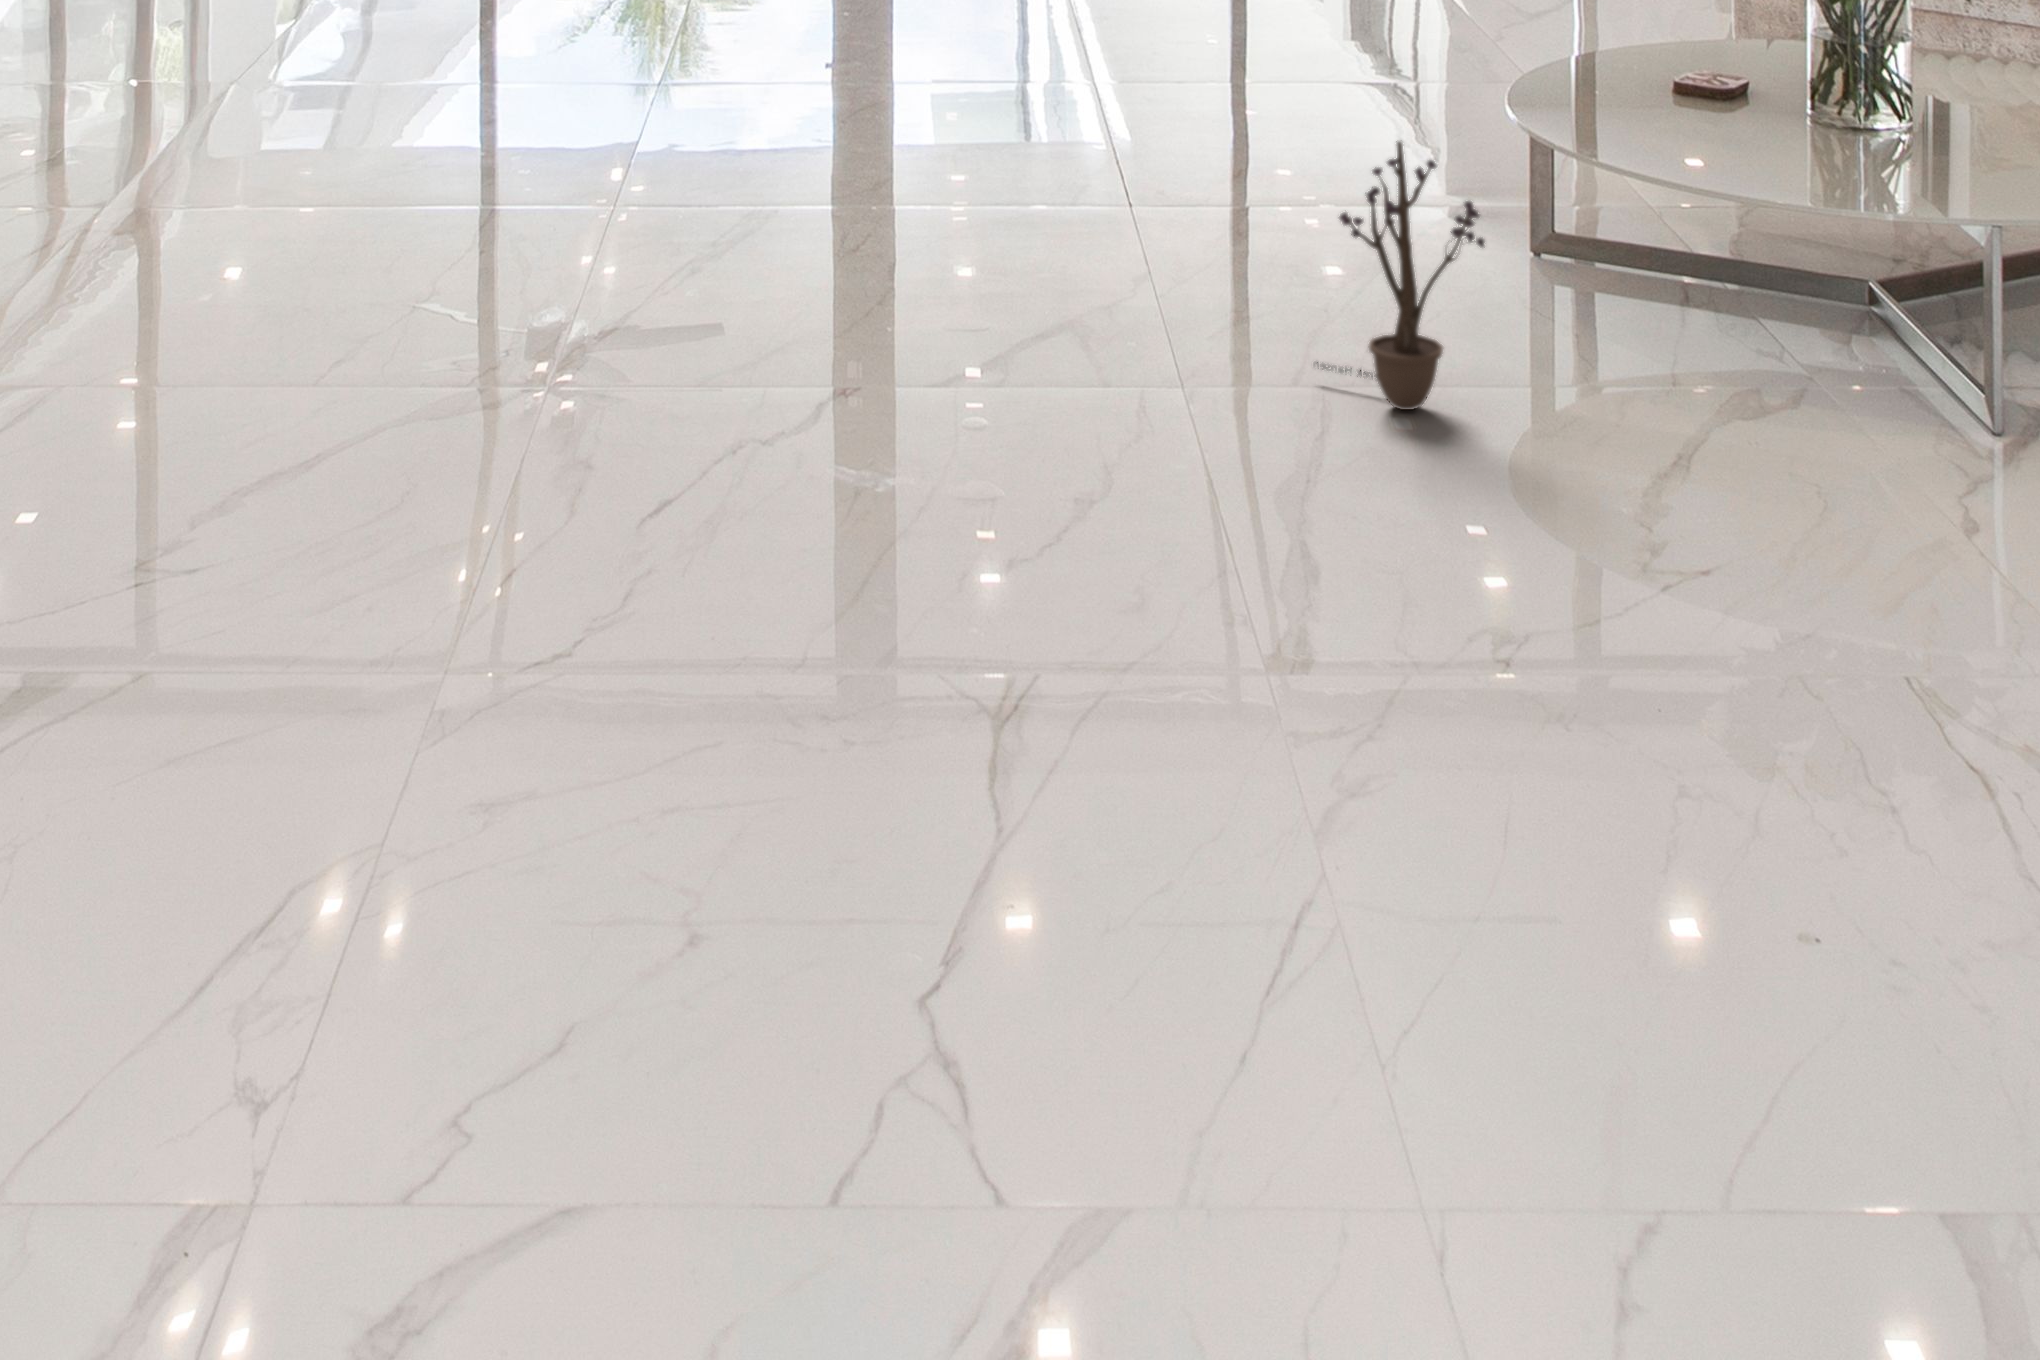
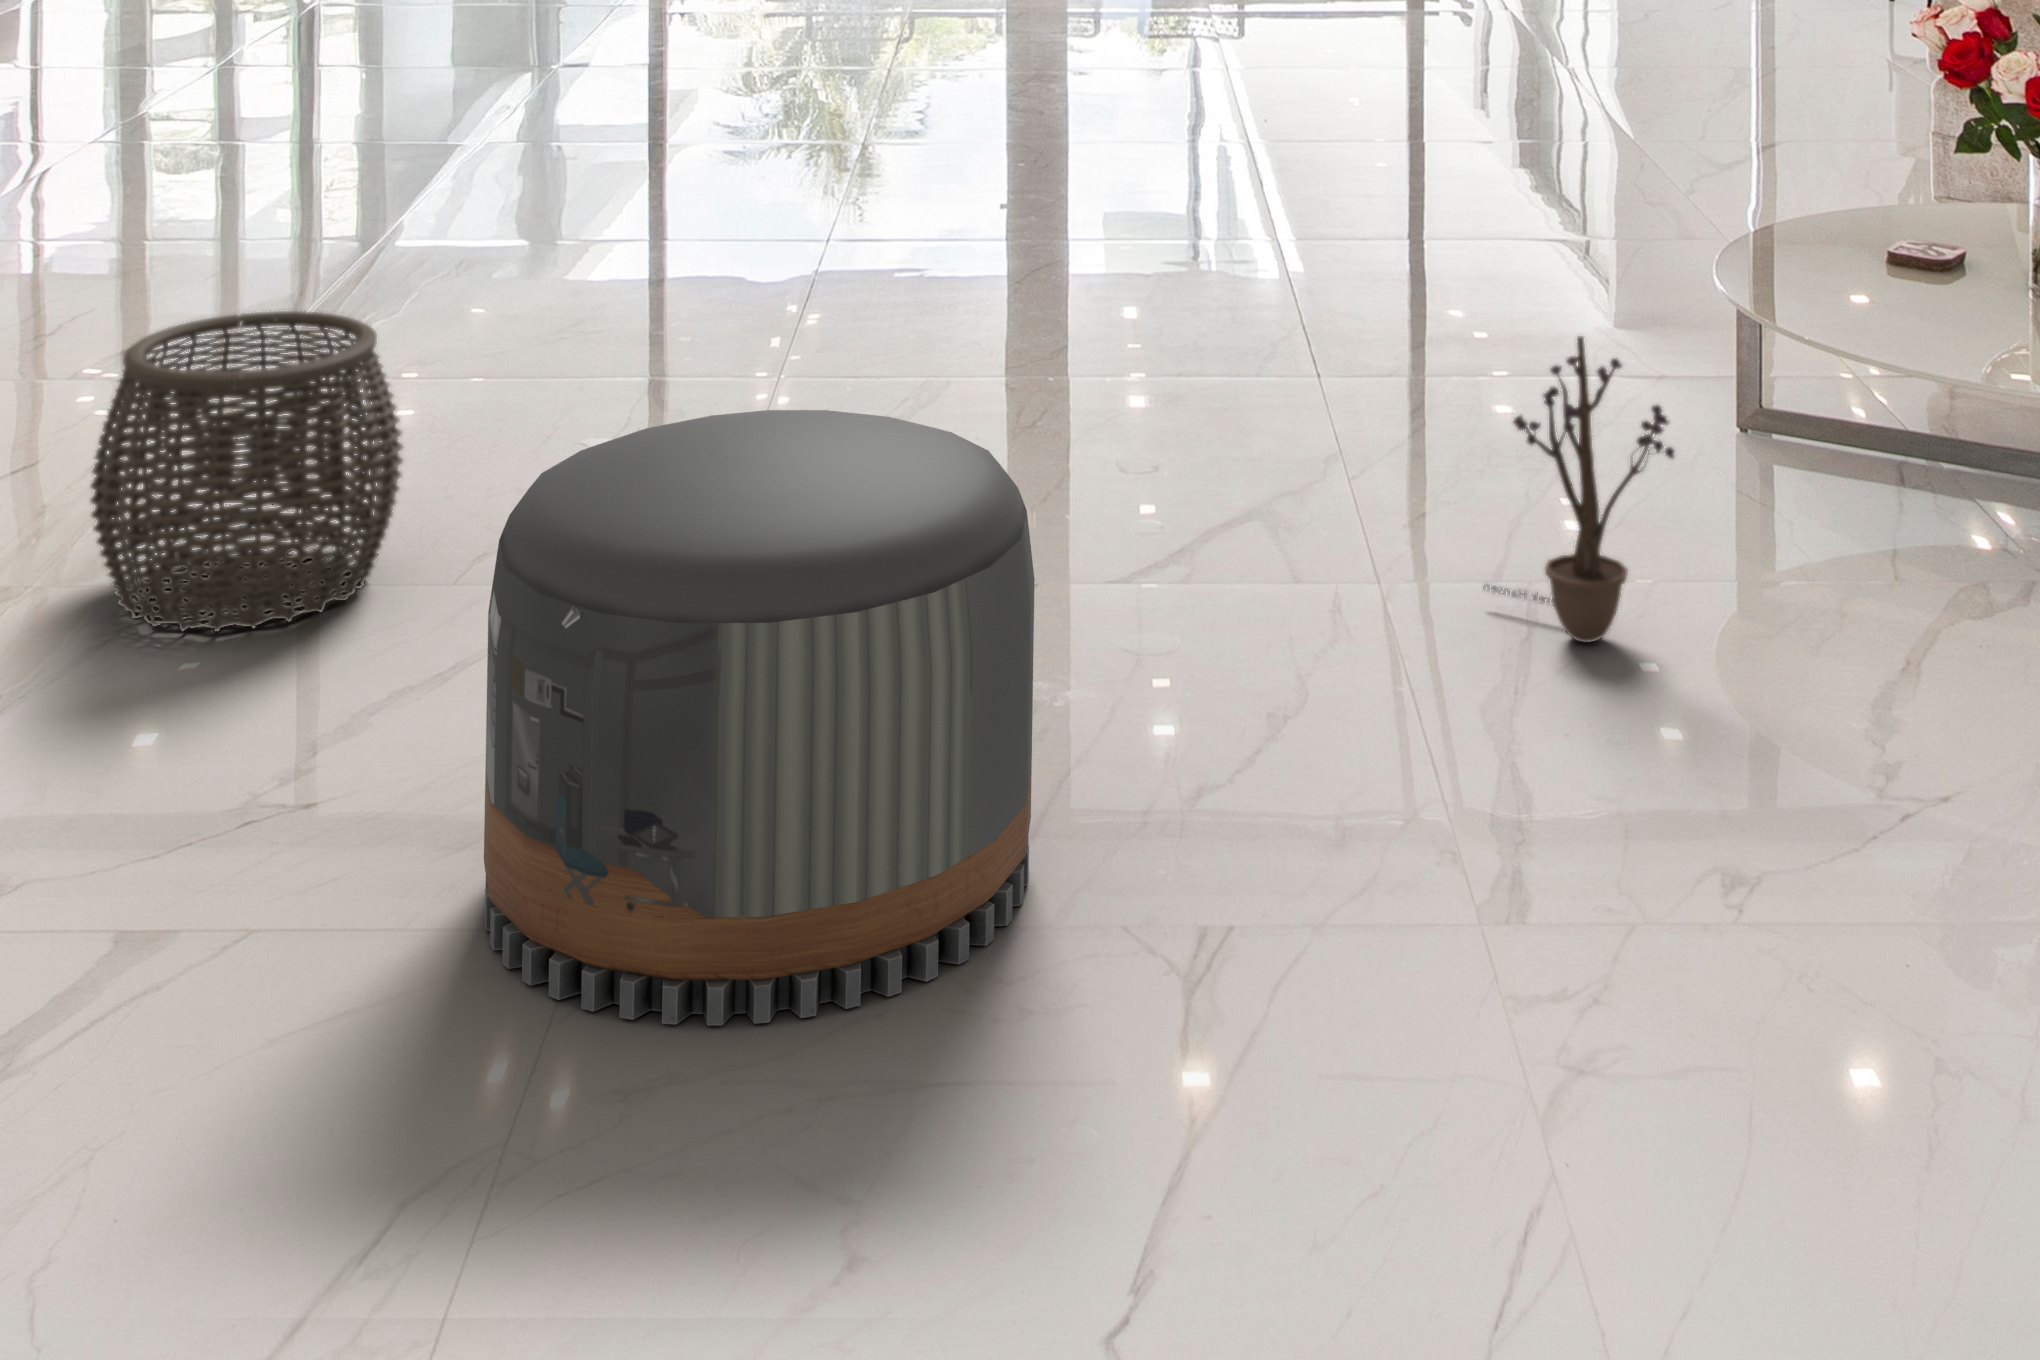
woven basket: none [87,124,352,397] -> present [90,311,403,631]
pouf: none [468,196,929,691] -> present [484,410,1035,1025]

